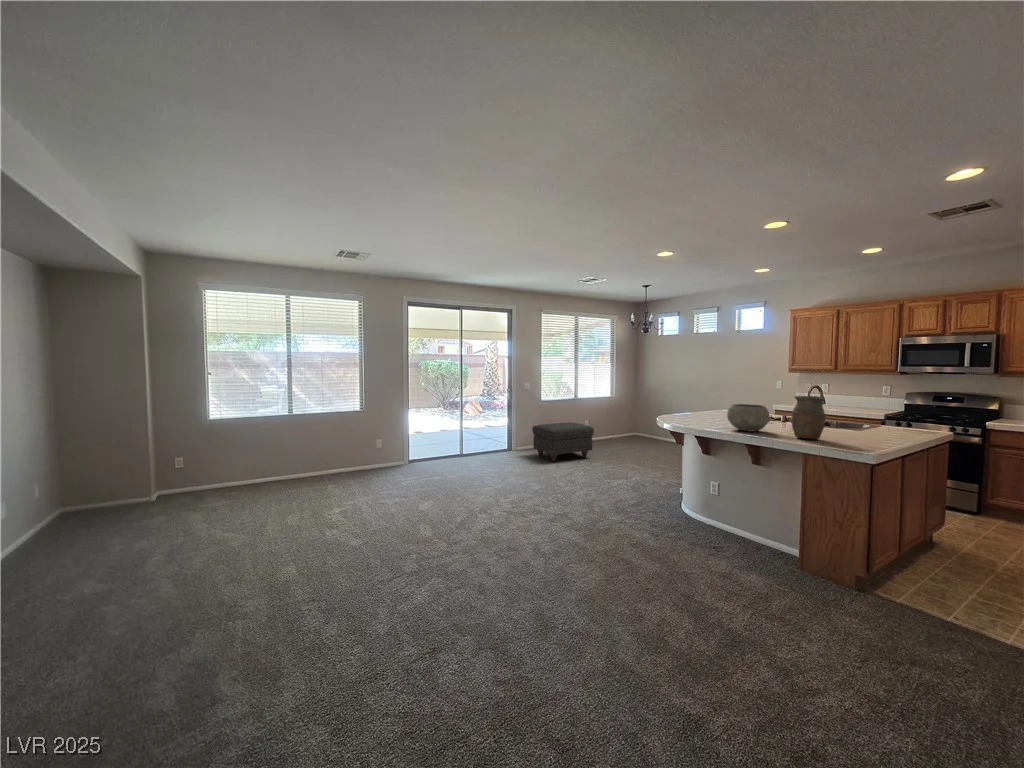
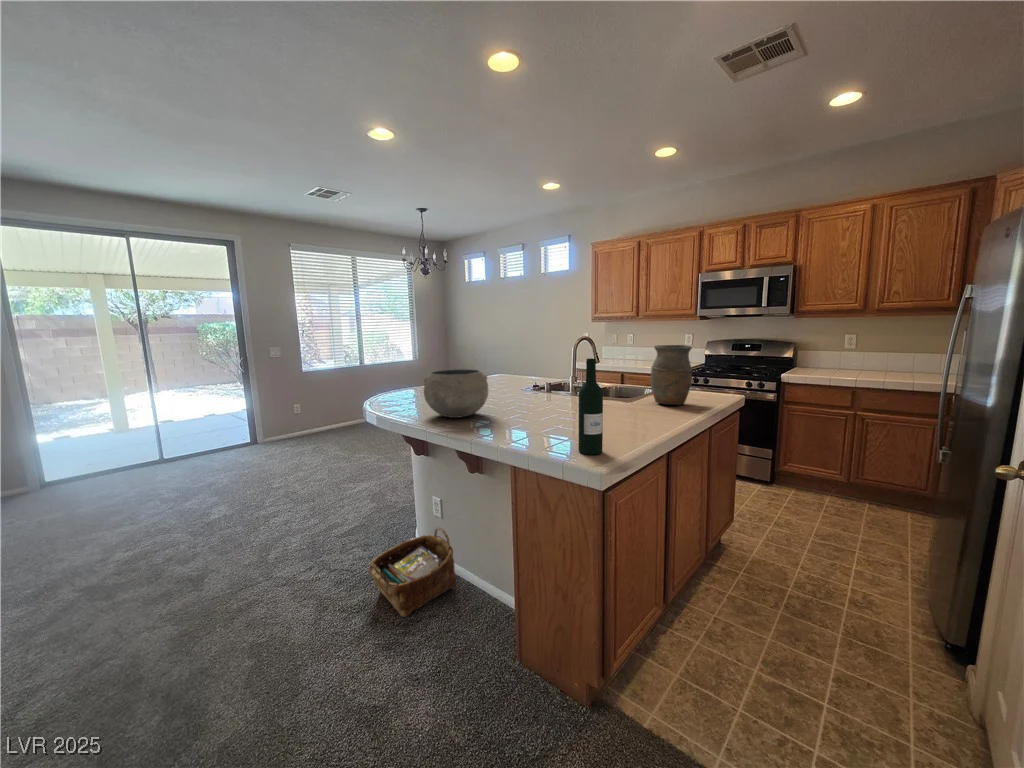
vase: present [792,396,825,439] -> present [651,345,692,405]
wine bottle: none [851,401,868,450] -> present [578,358,603,455]
ottoman: present [532,422,594,462] -> none [274,397,362,455]
woven basket: none [682,501,735,546] -> present [369,527,456,617]

